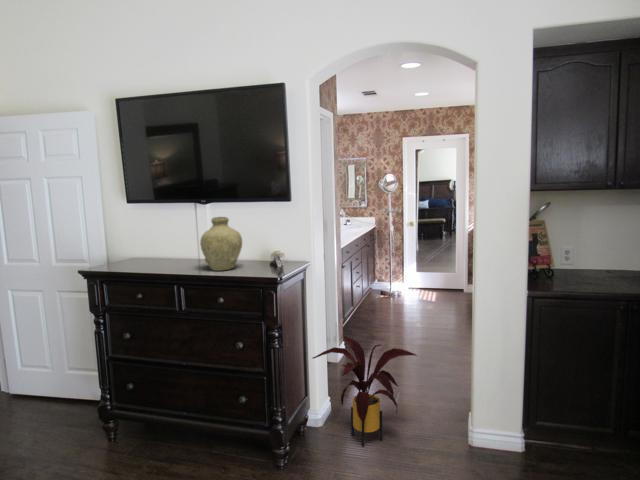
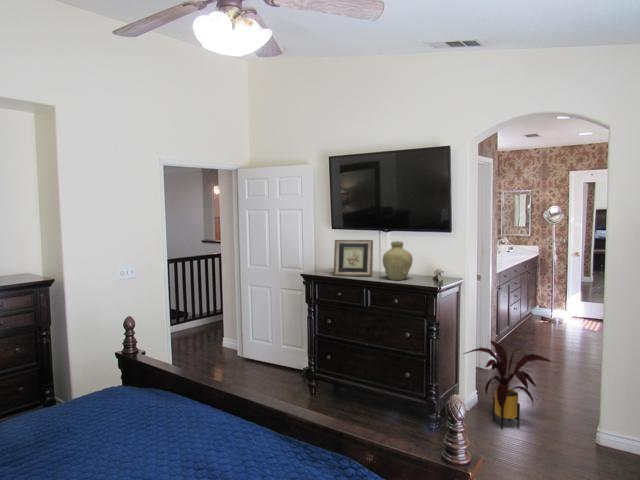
picture frame: none [129,216,188,270] -> present [333,240,373,276]

